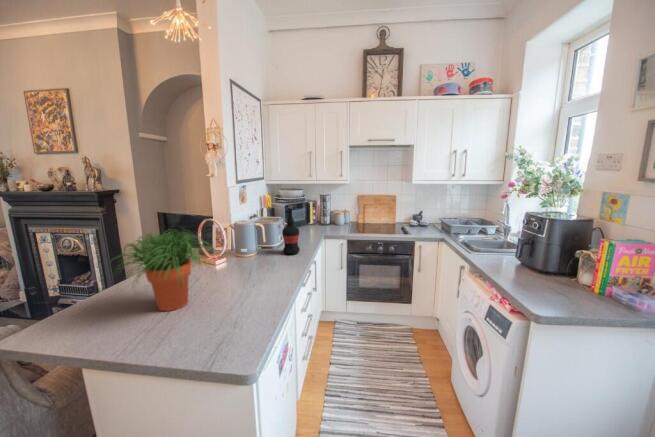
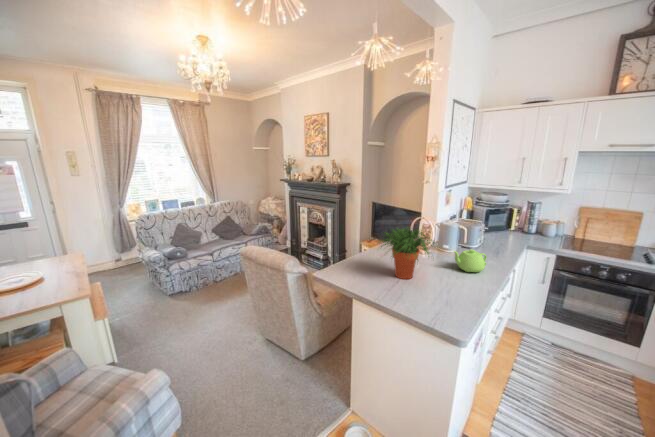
wine bottle: present [282,206,300,254] -> none [482,216,502,258]
teapot: none [244,247,286,276] -> present [454,249,487,272]

